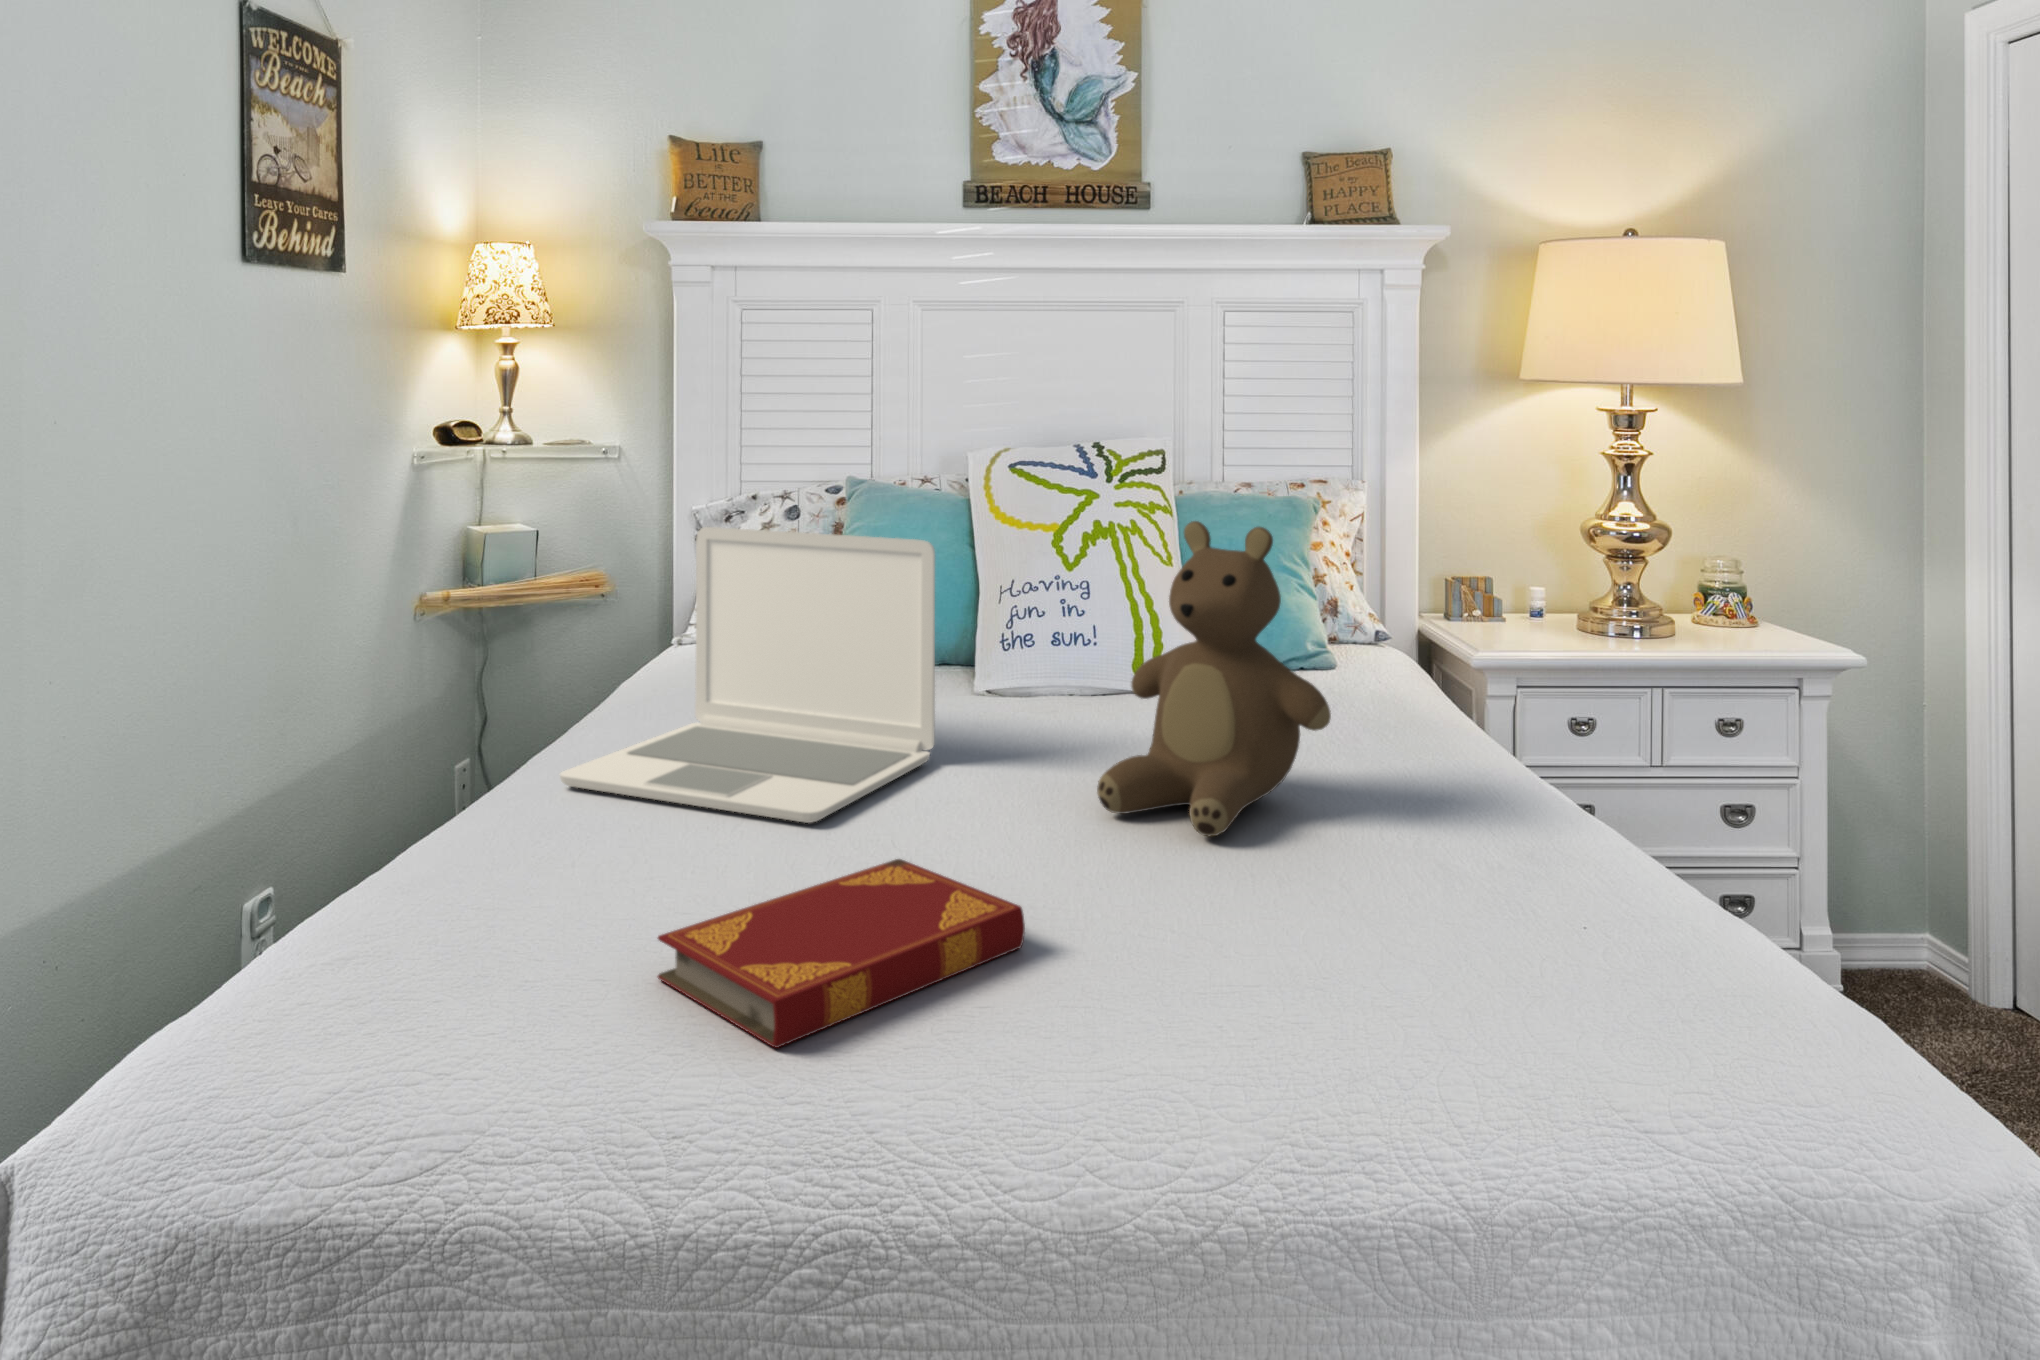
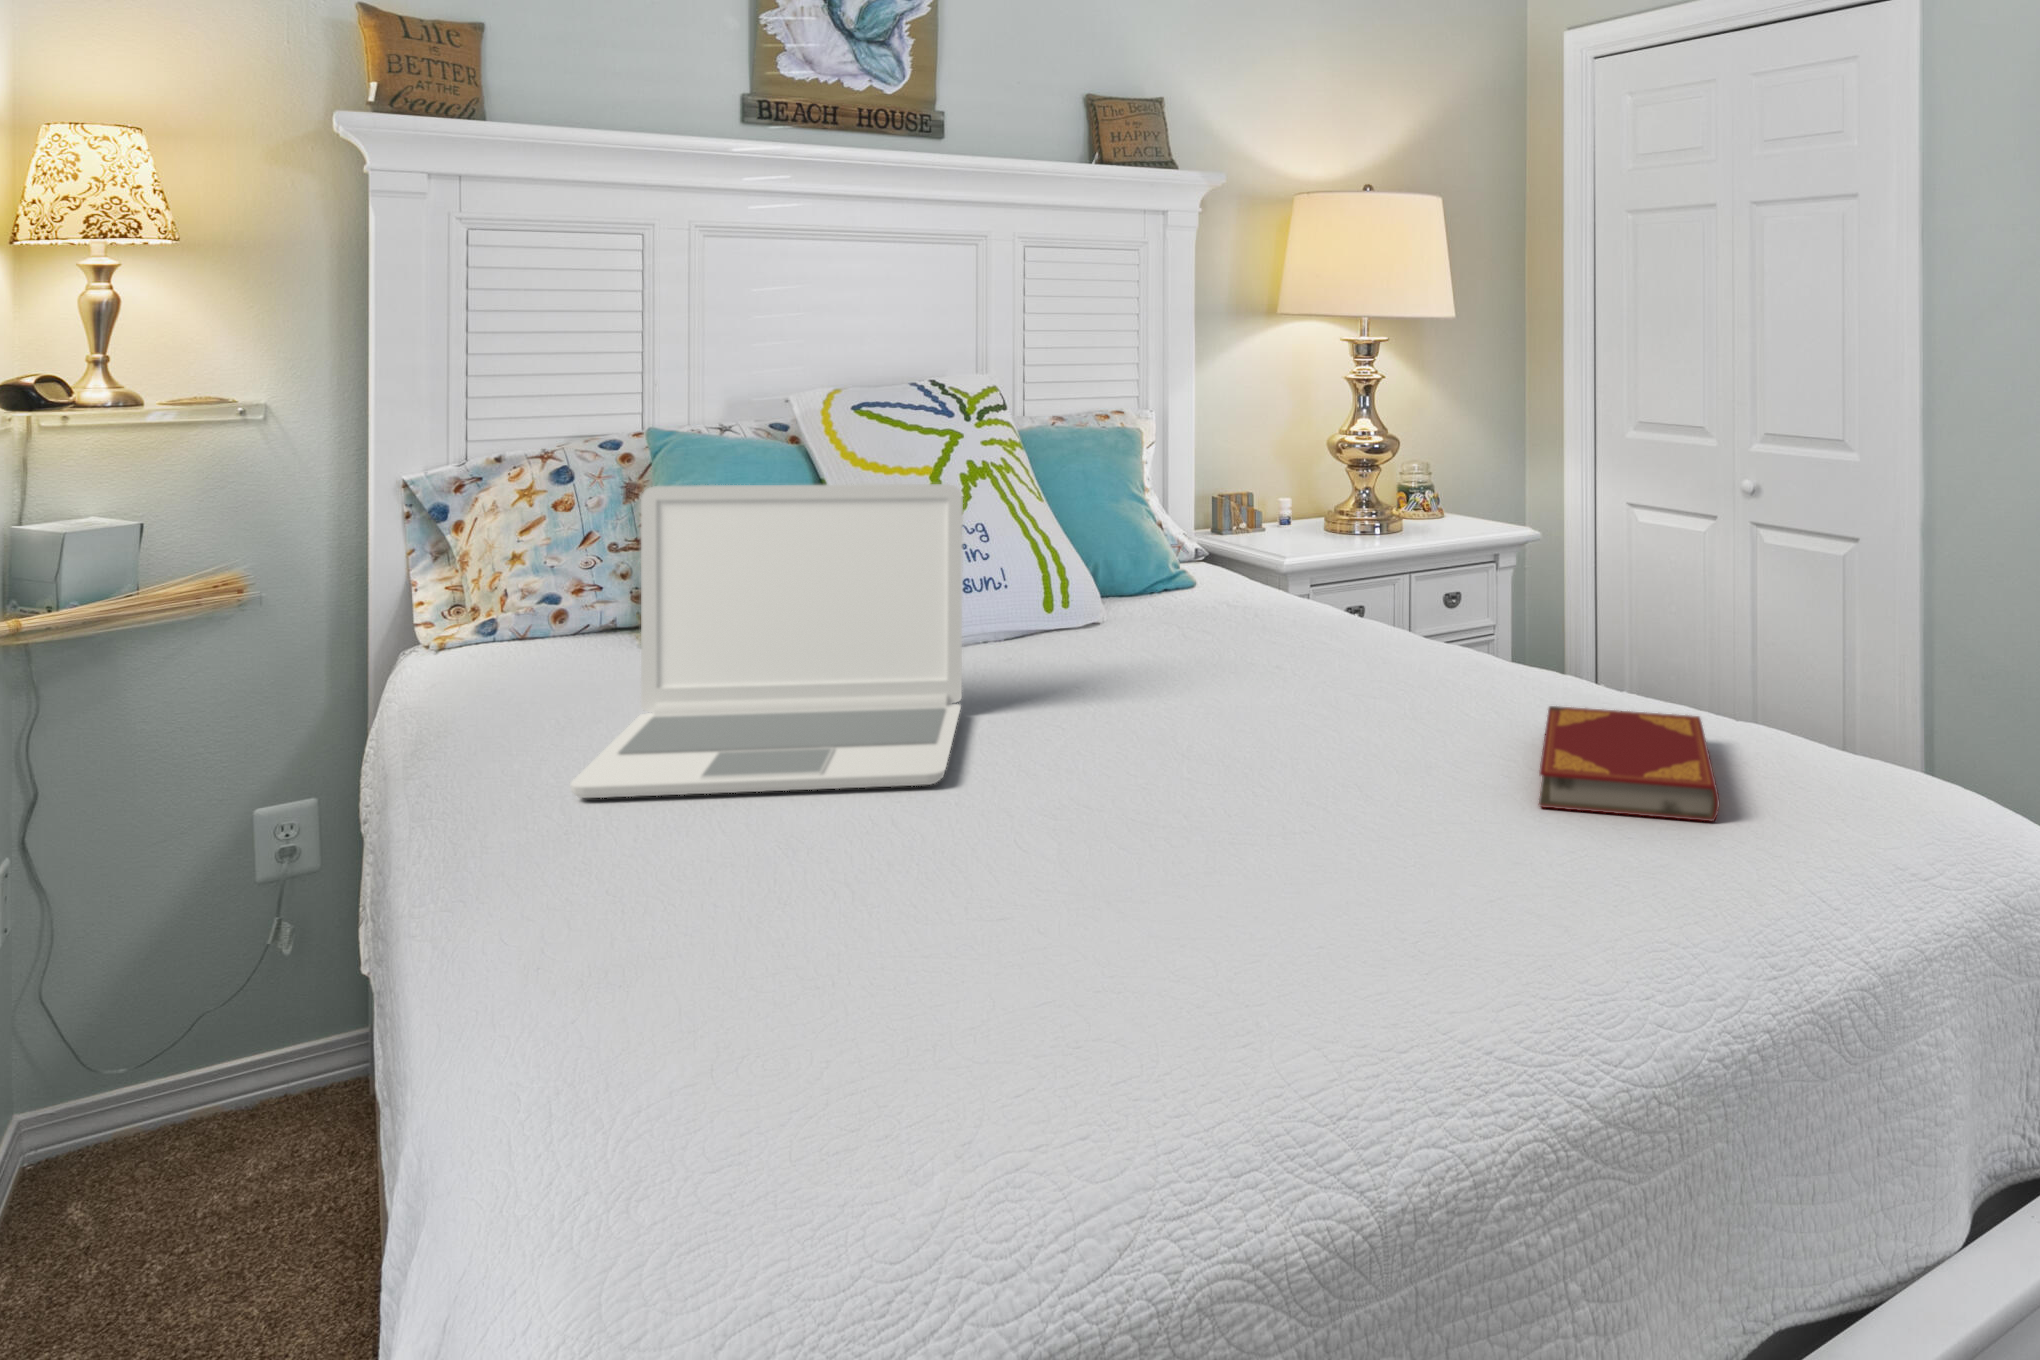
teddy bear: present [1097,521,1331,836] -> none [1167,449,1378,733]
hardback book: present [658,859,1025,1048] -> present [1539,706,1719,821]

